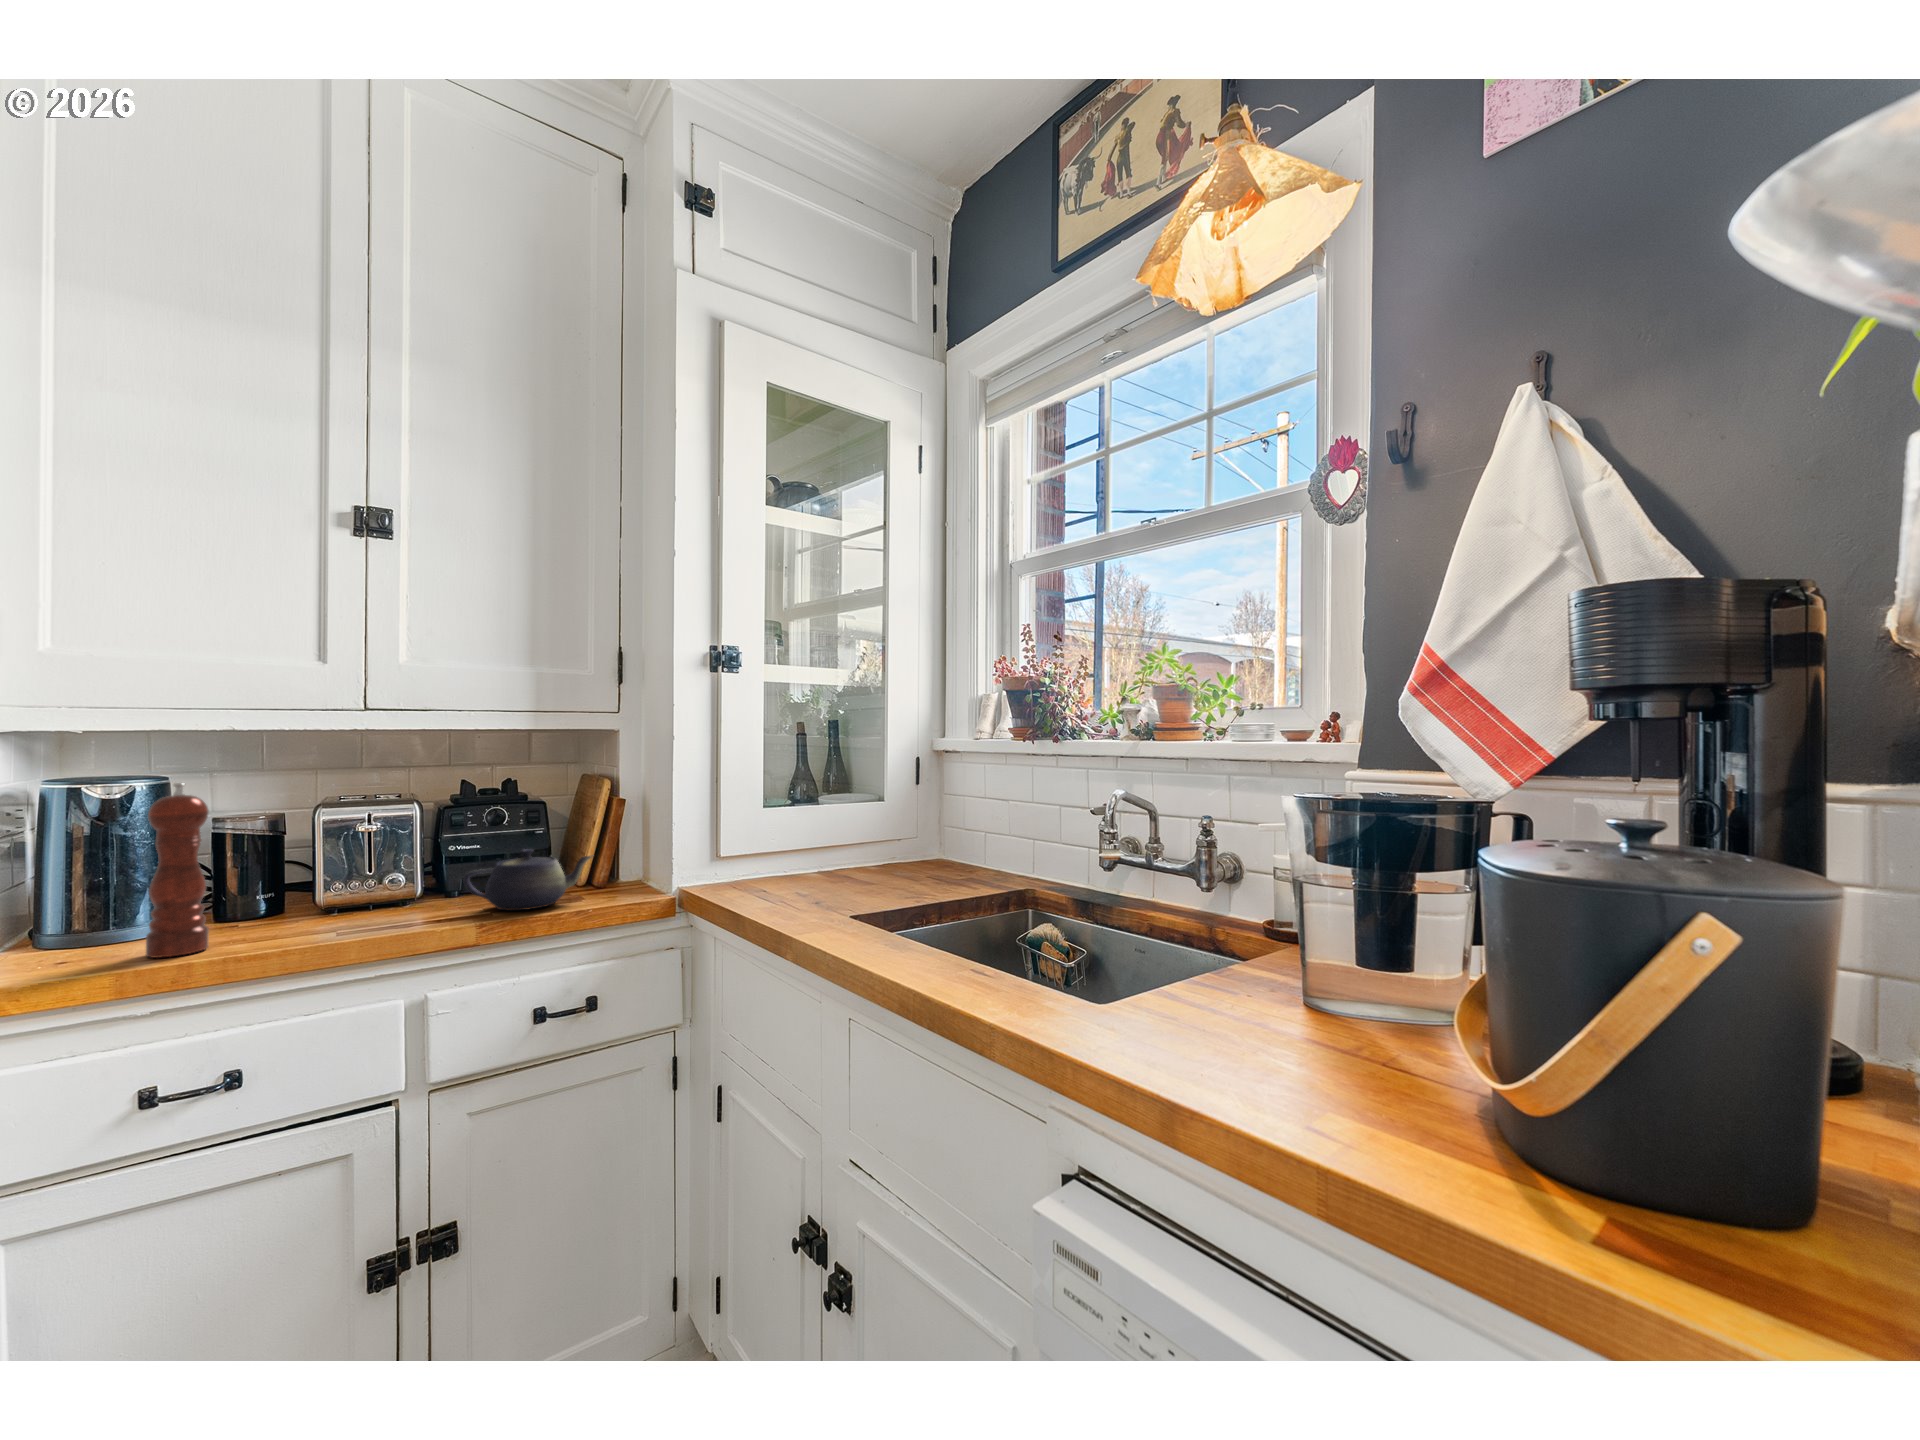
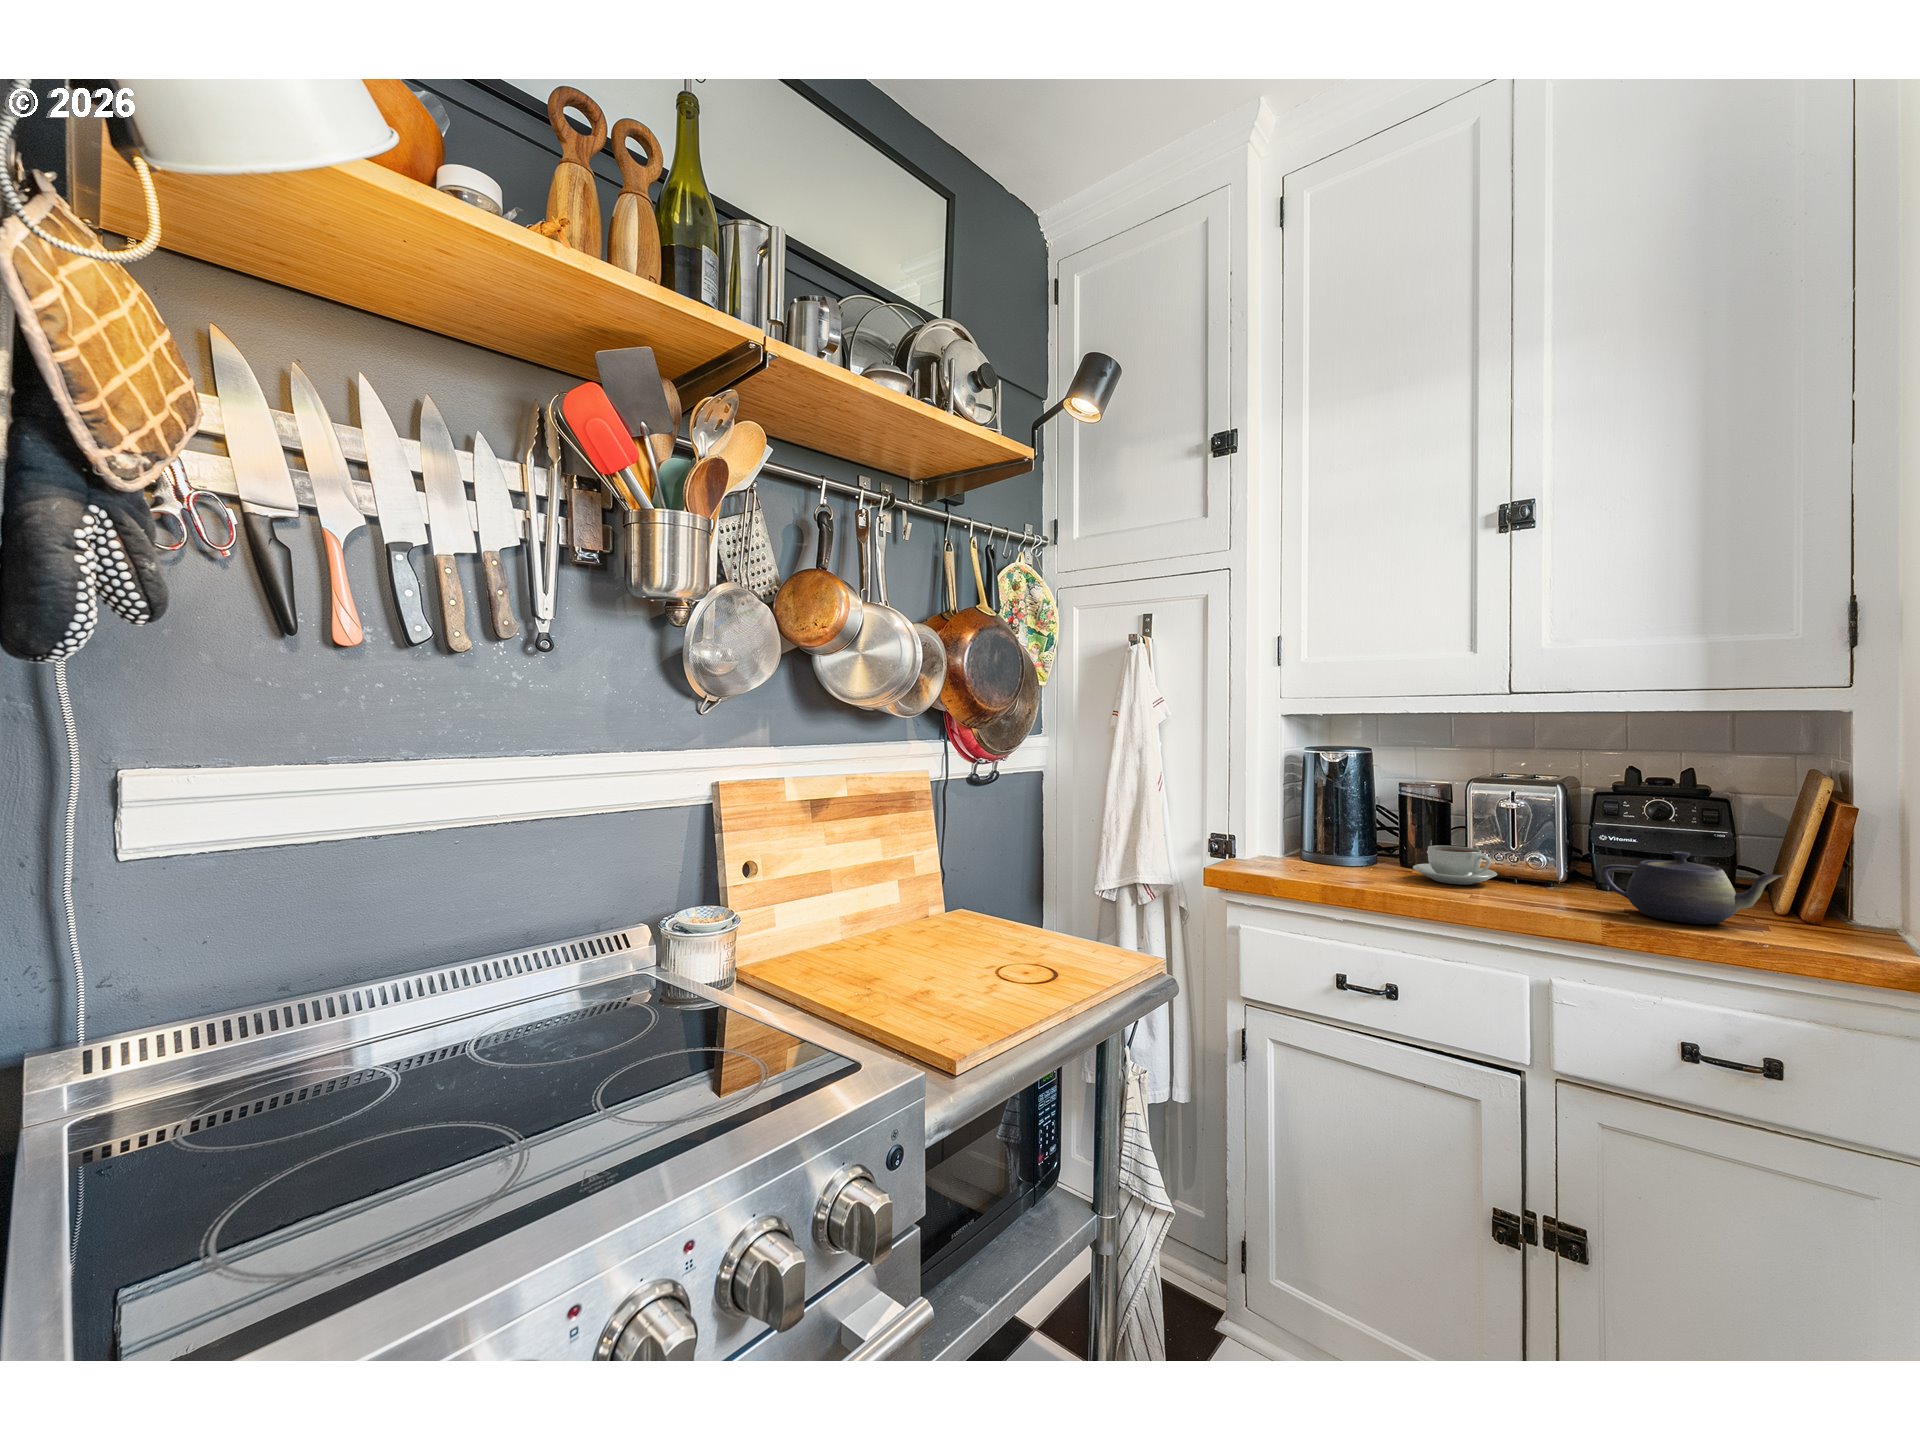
pepper mill: present [146,783,209,958] -> none [1343,753,1381,884]
coffee cup: none [244,881,351,927] -> present [1413,846,1497,885]

